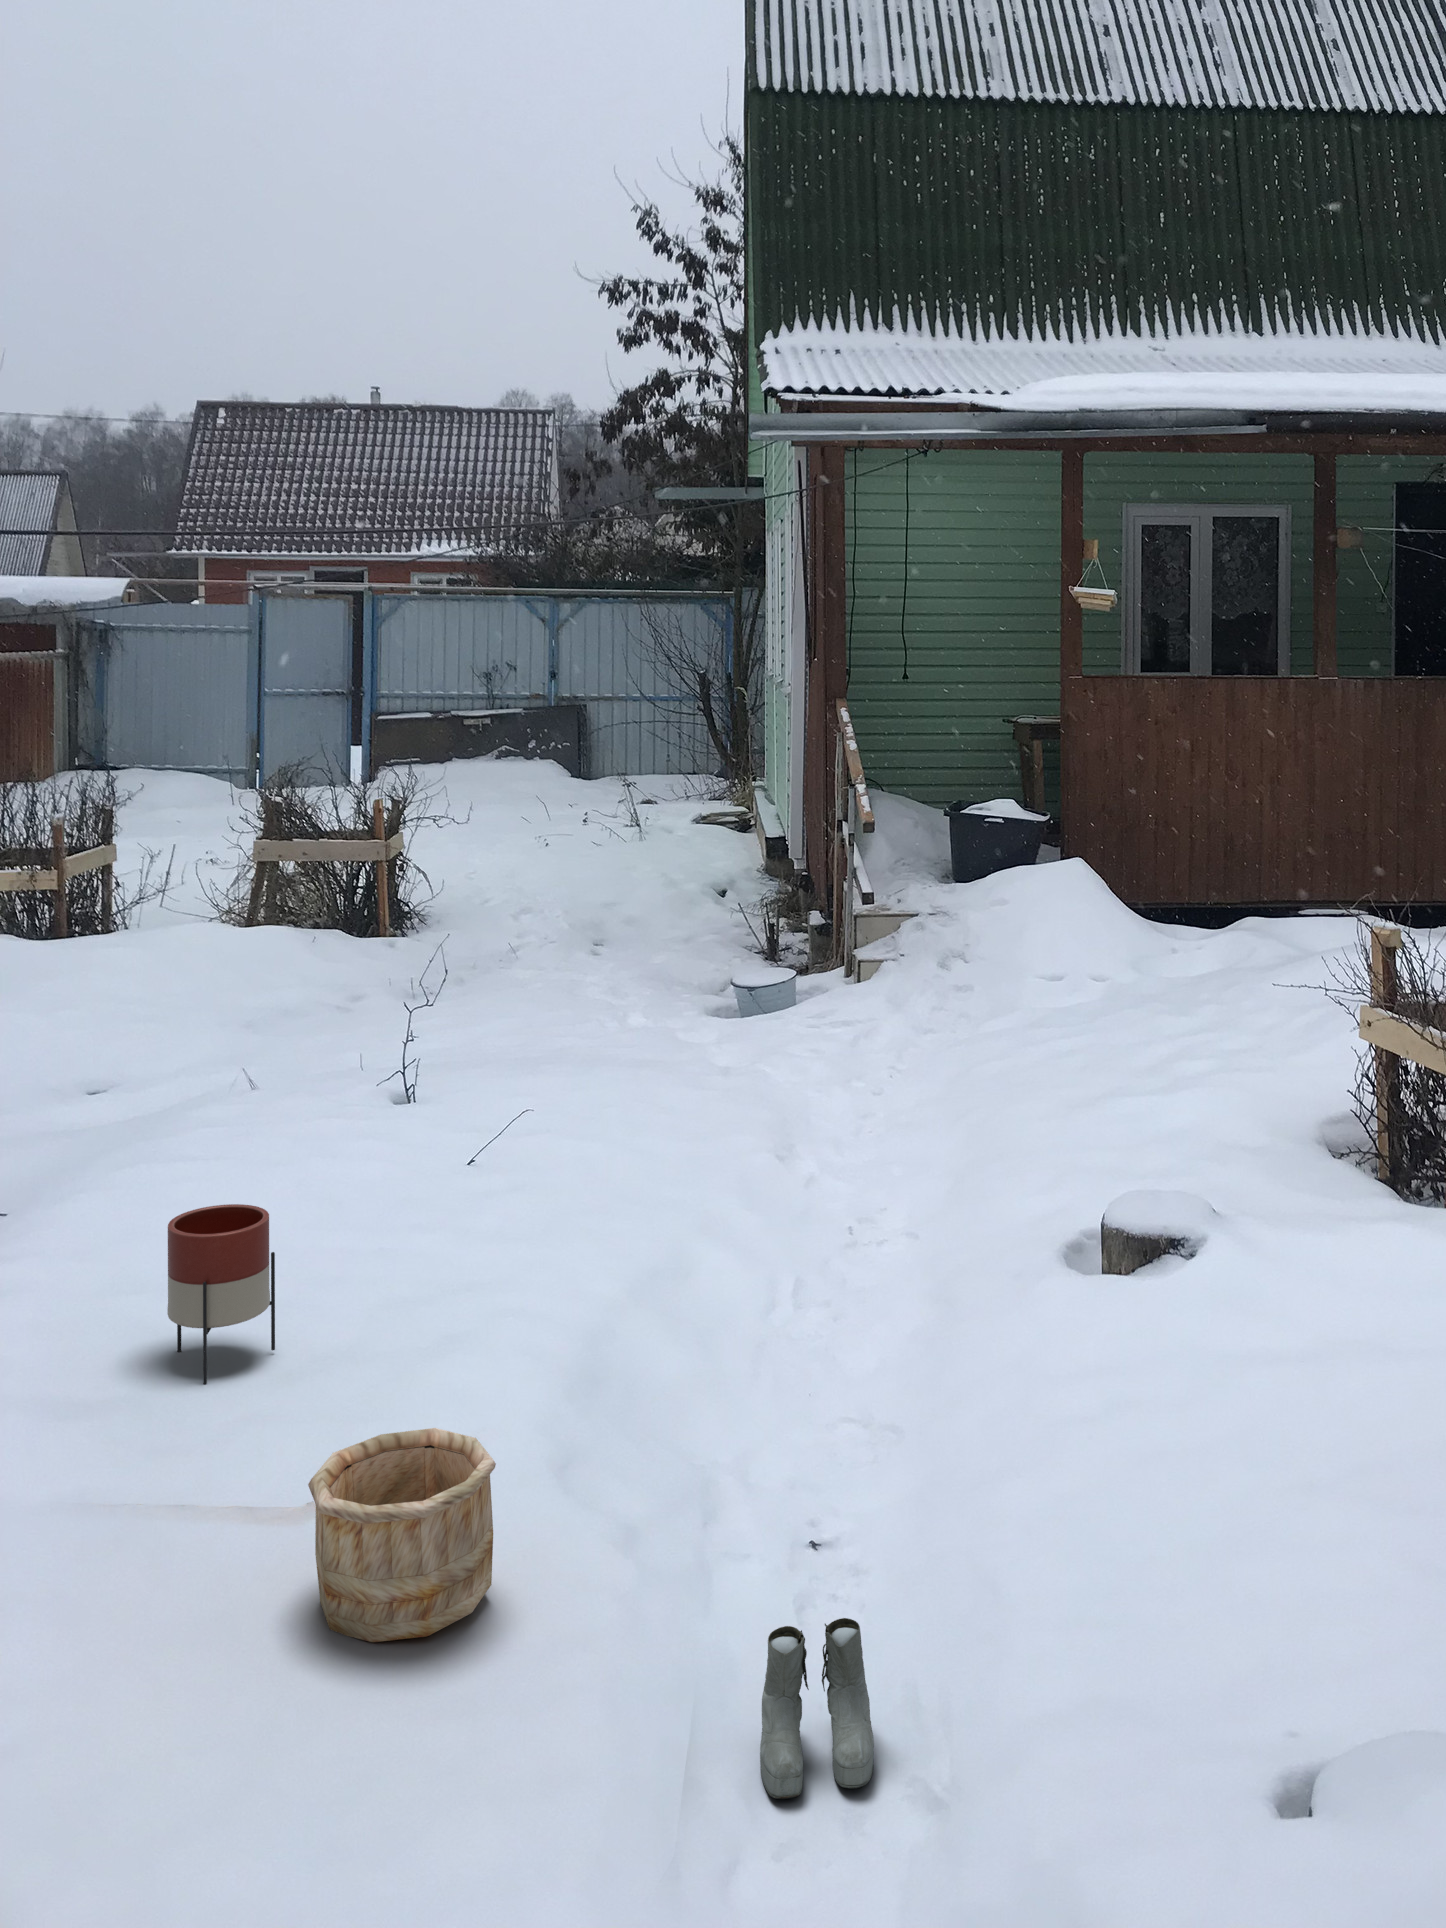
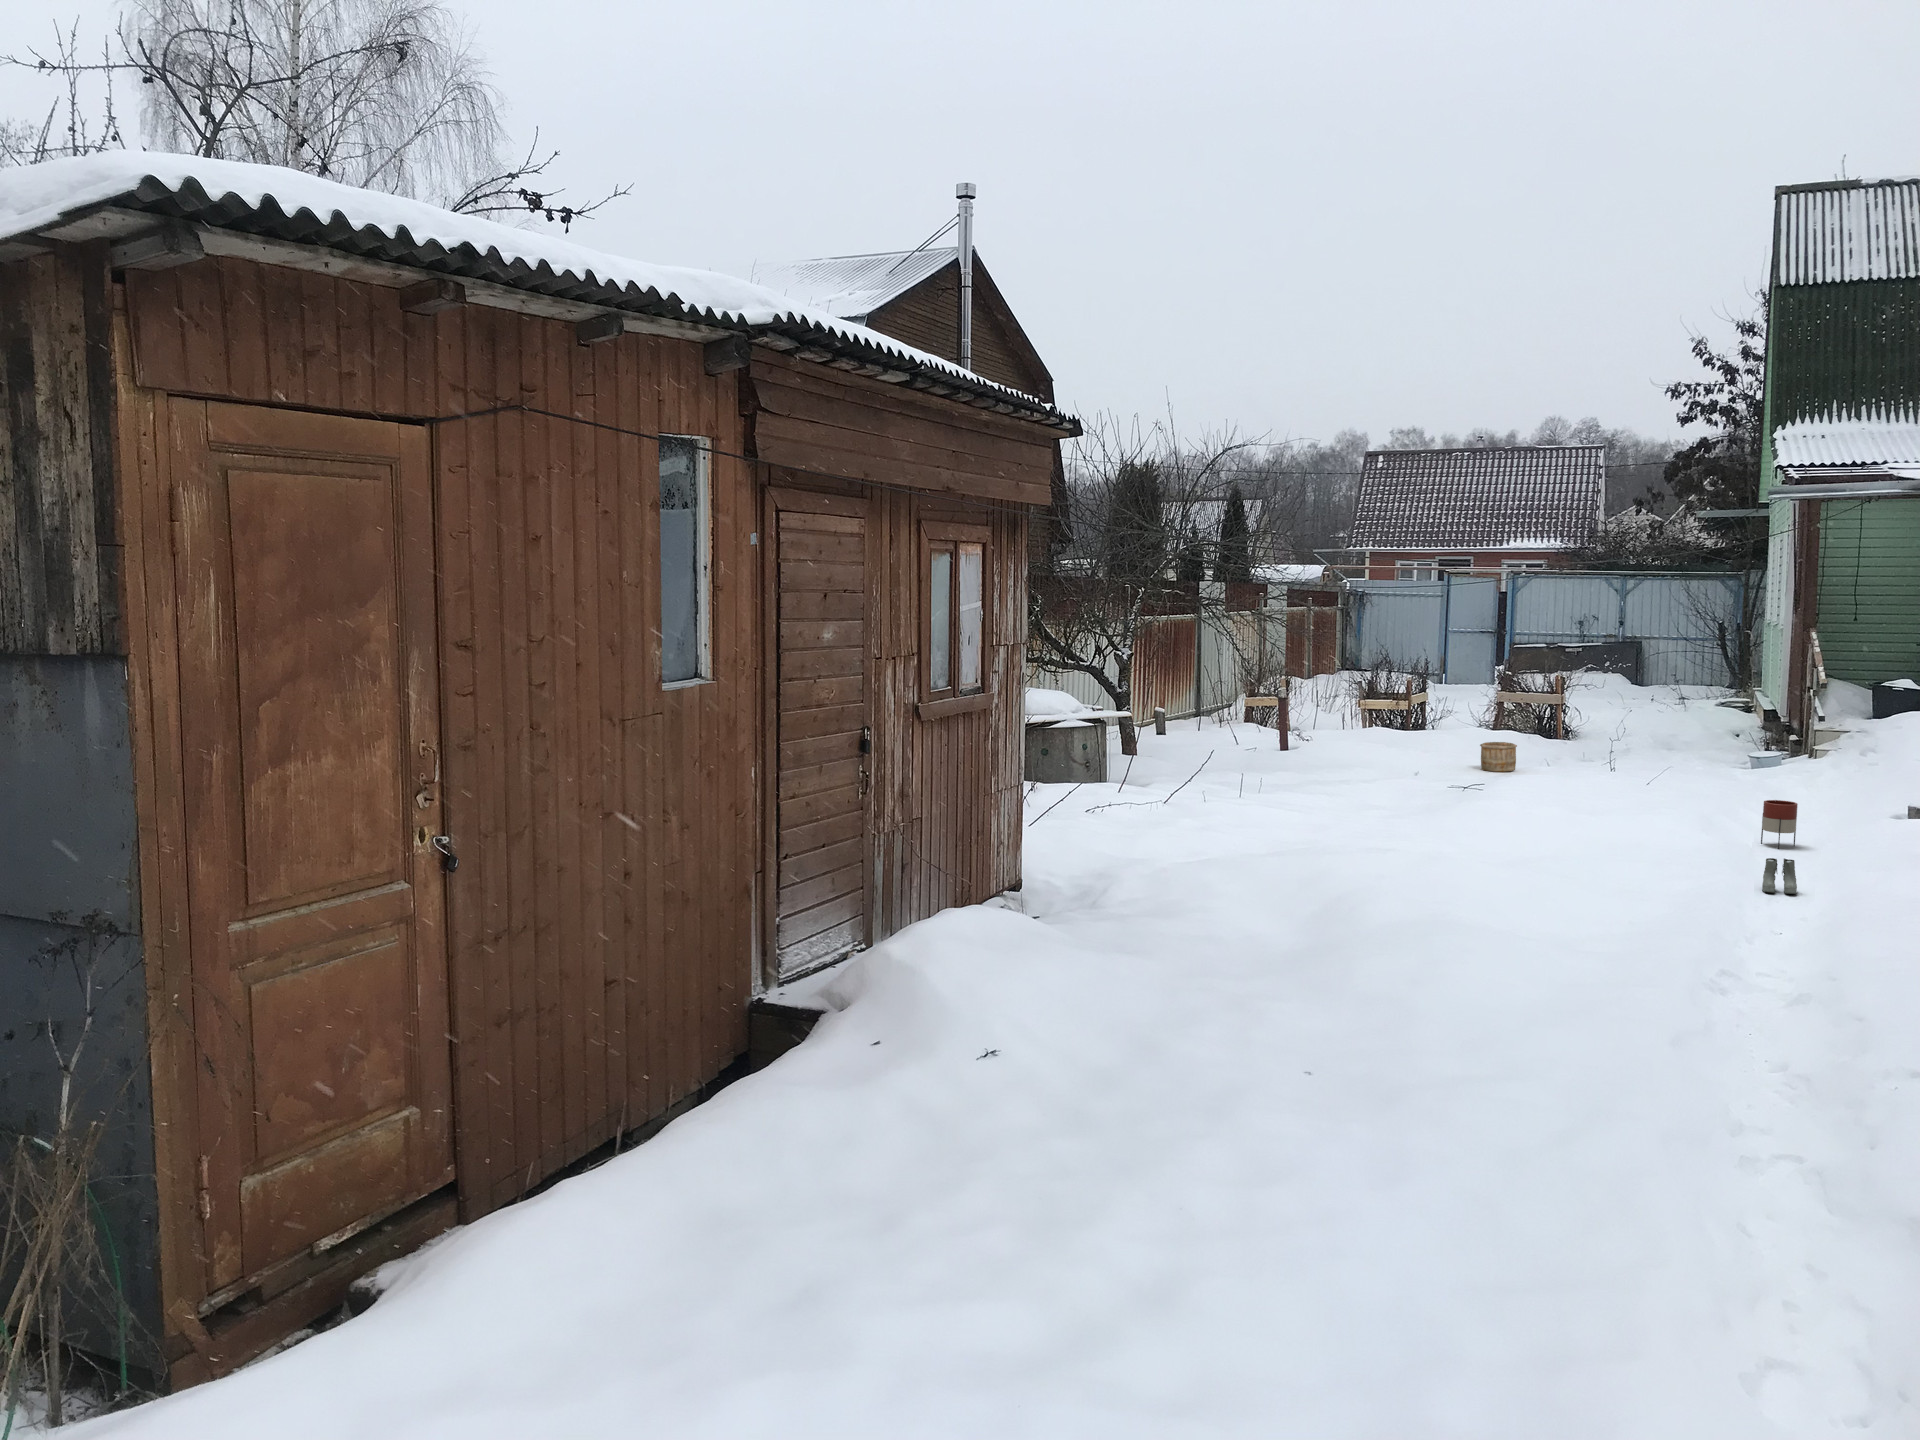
planter: present [167,1204,275,1384] -> present [1761,800,1798,849]
wooden bucket: present [308,1428,496,1642] -> present [1480,742,1517,772]

